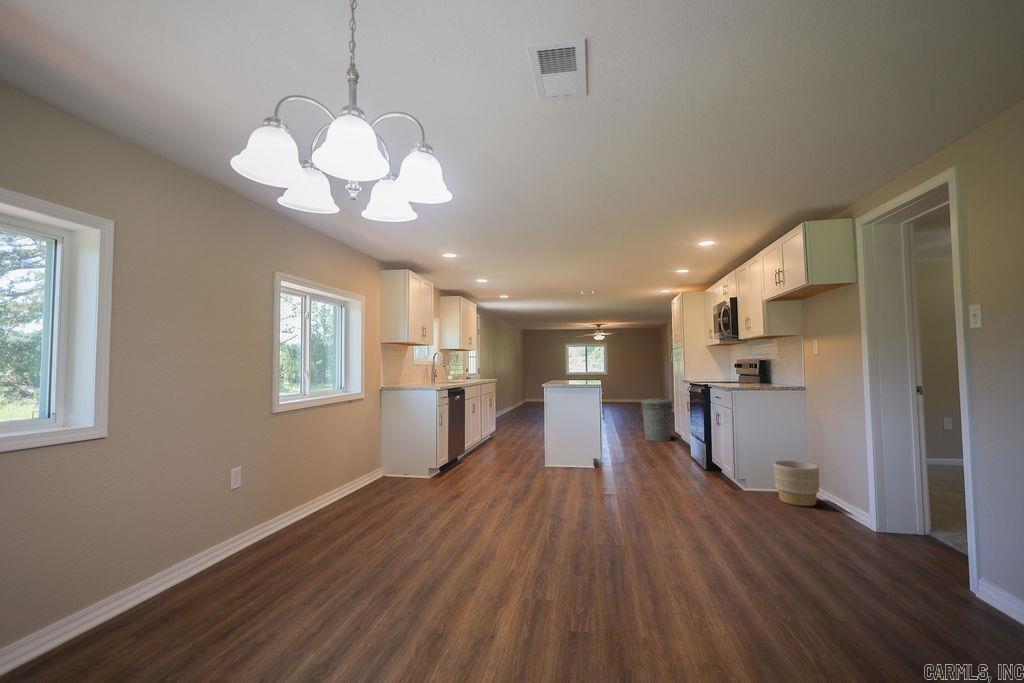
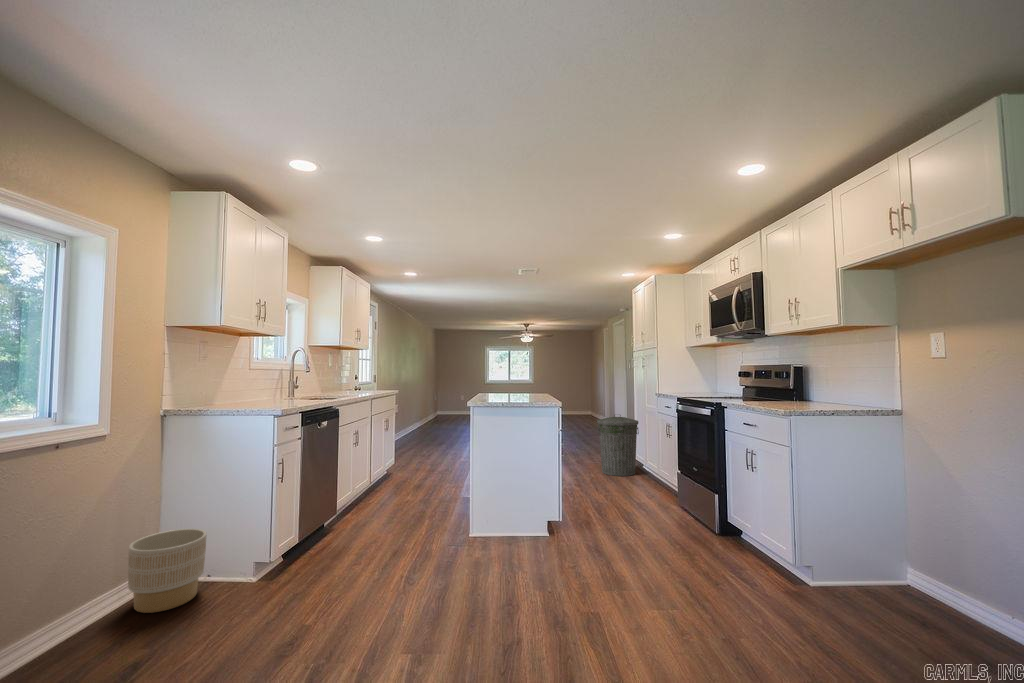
planter: present [774,461,819,506] -> present [128,529,207,613]

